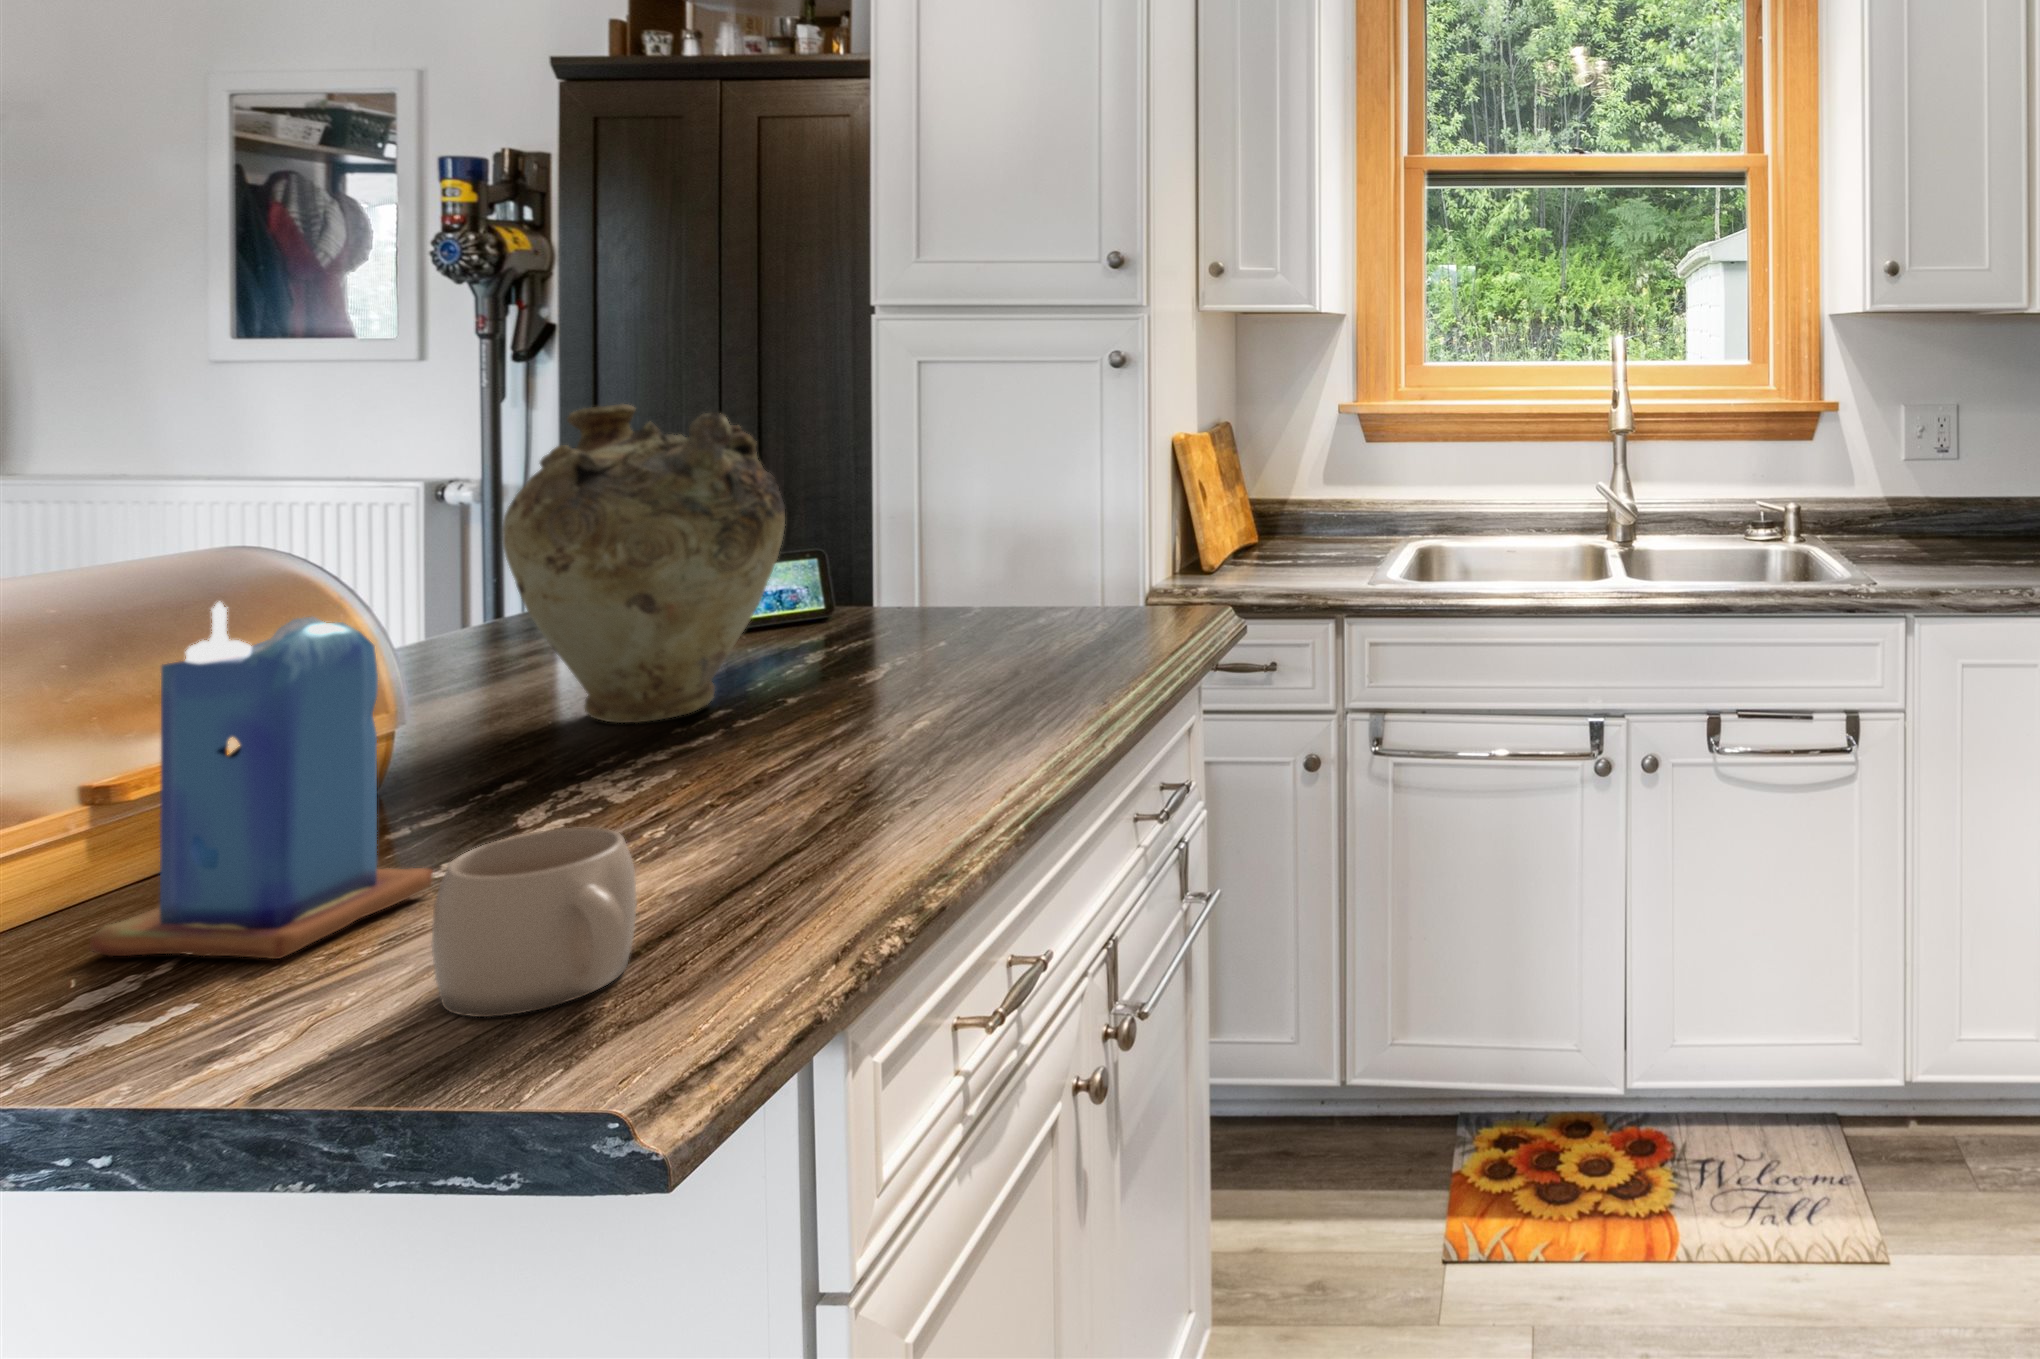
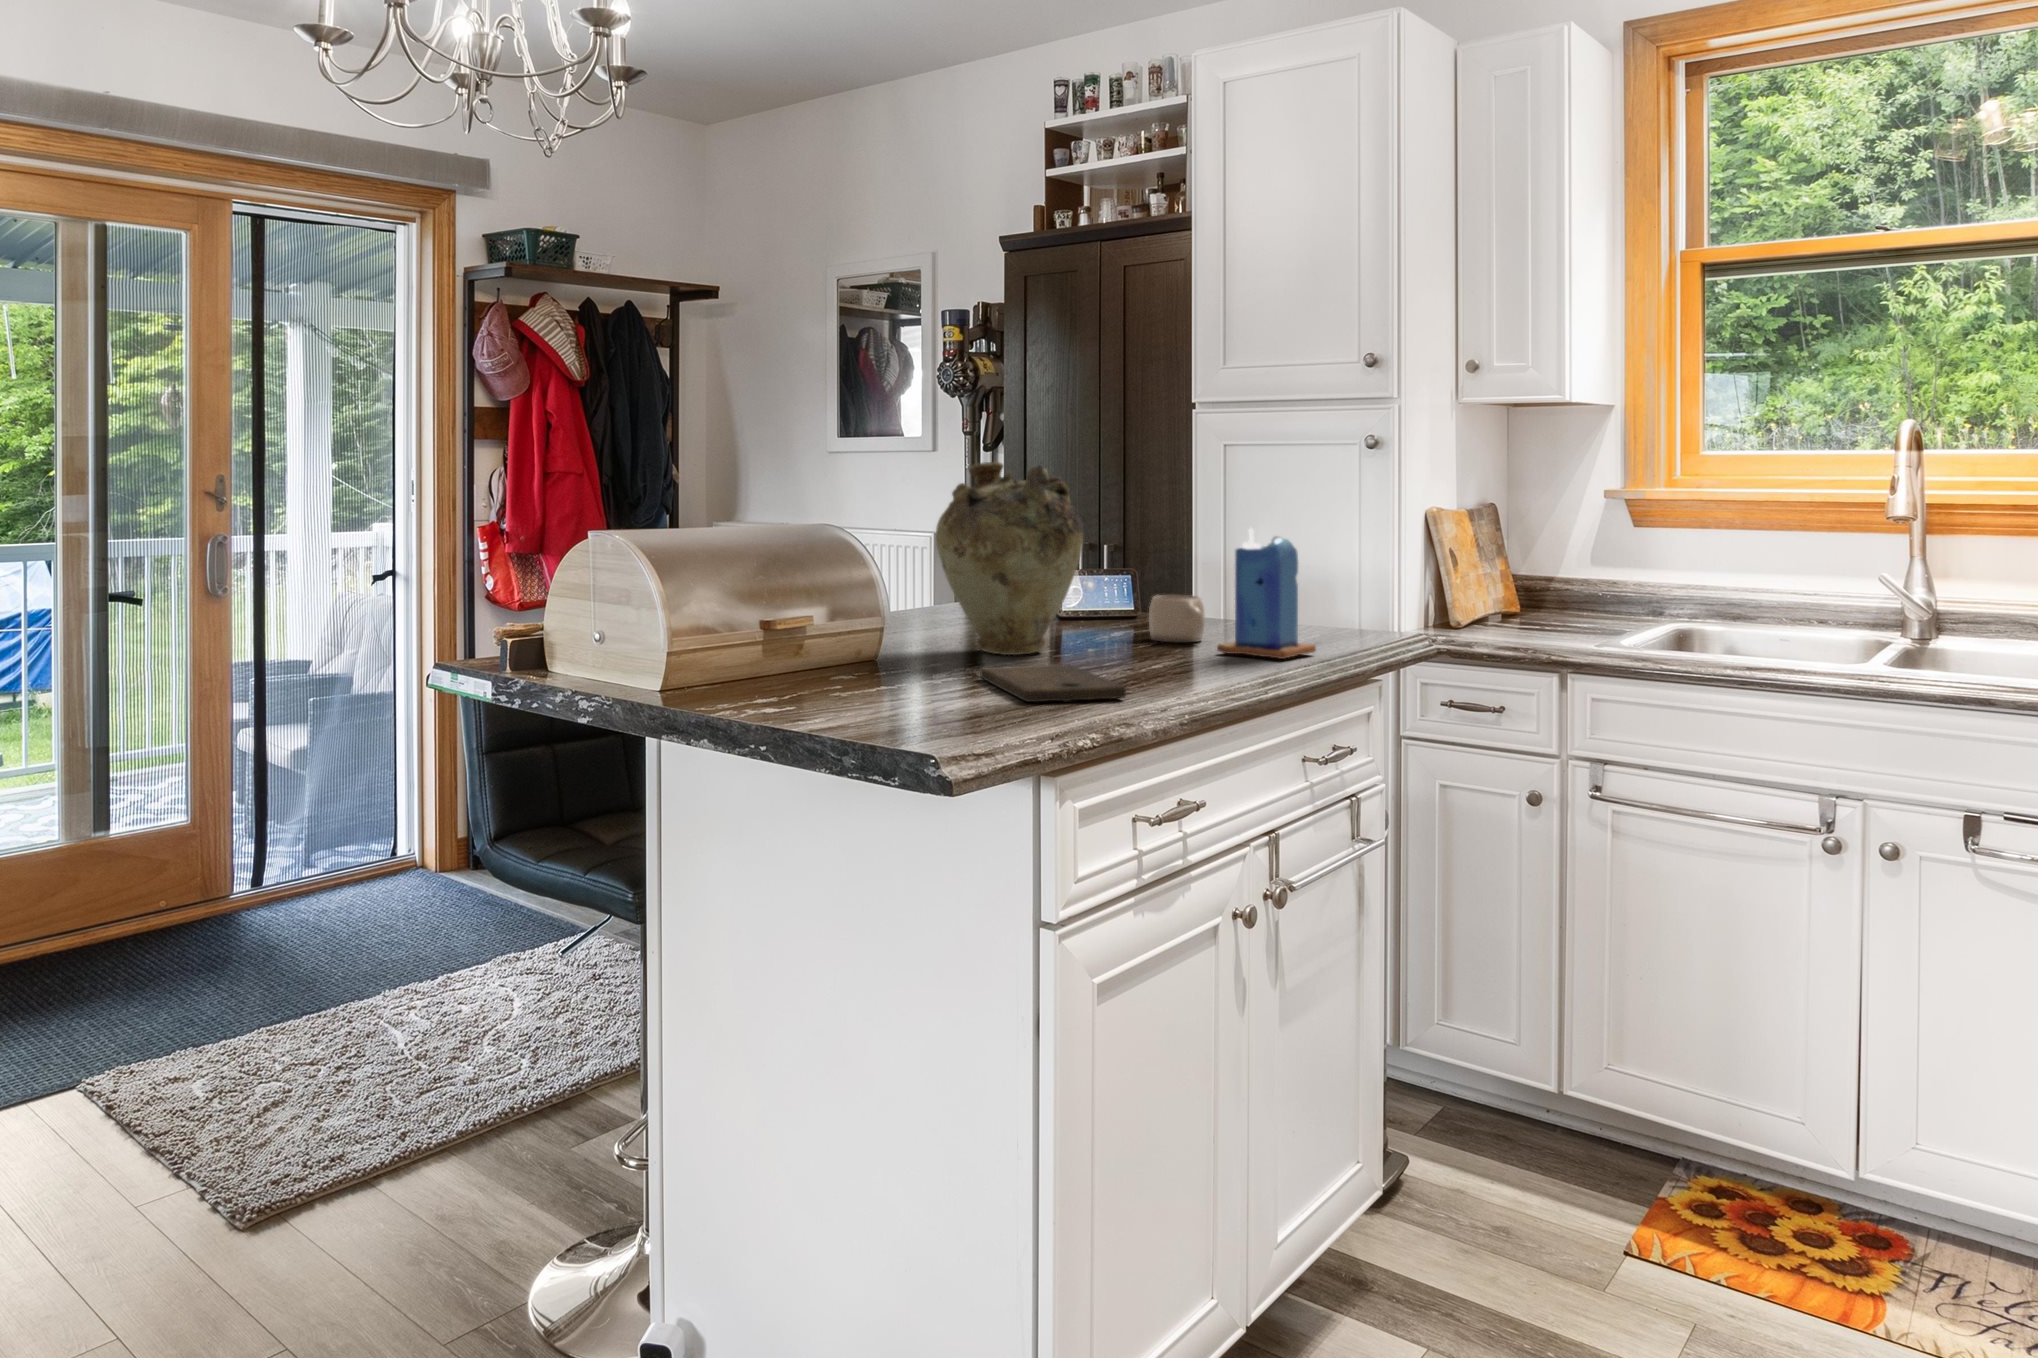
candle: present [90,602,433,959] -> present [1217,528,1316,659]
cutting board: none [621,741,921,850] -> present [980,665,1126,702]
mug: present [432,828,637,1017] -> present [1149,595,1205,642]

